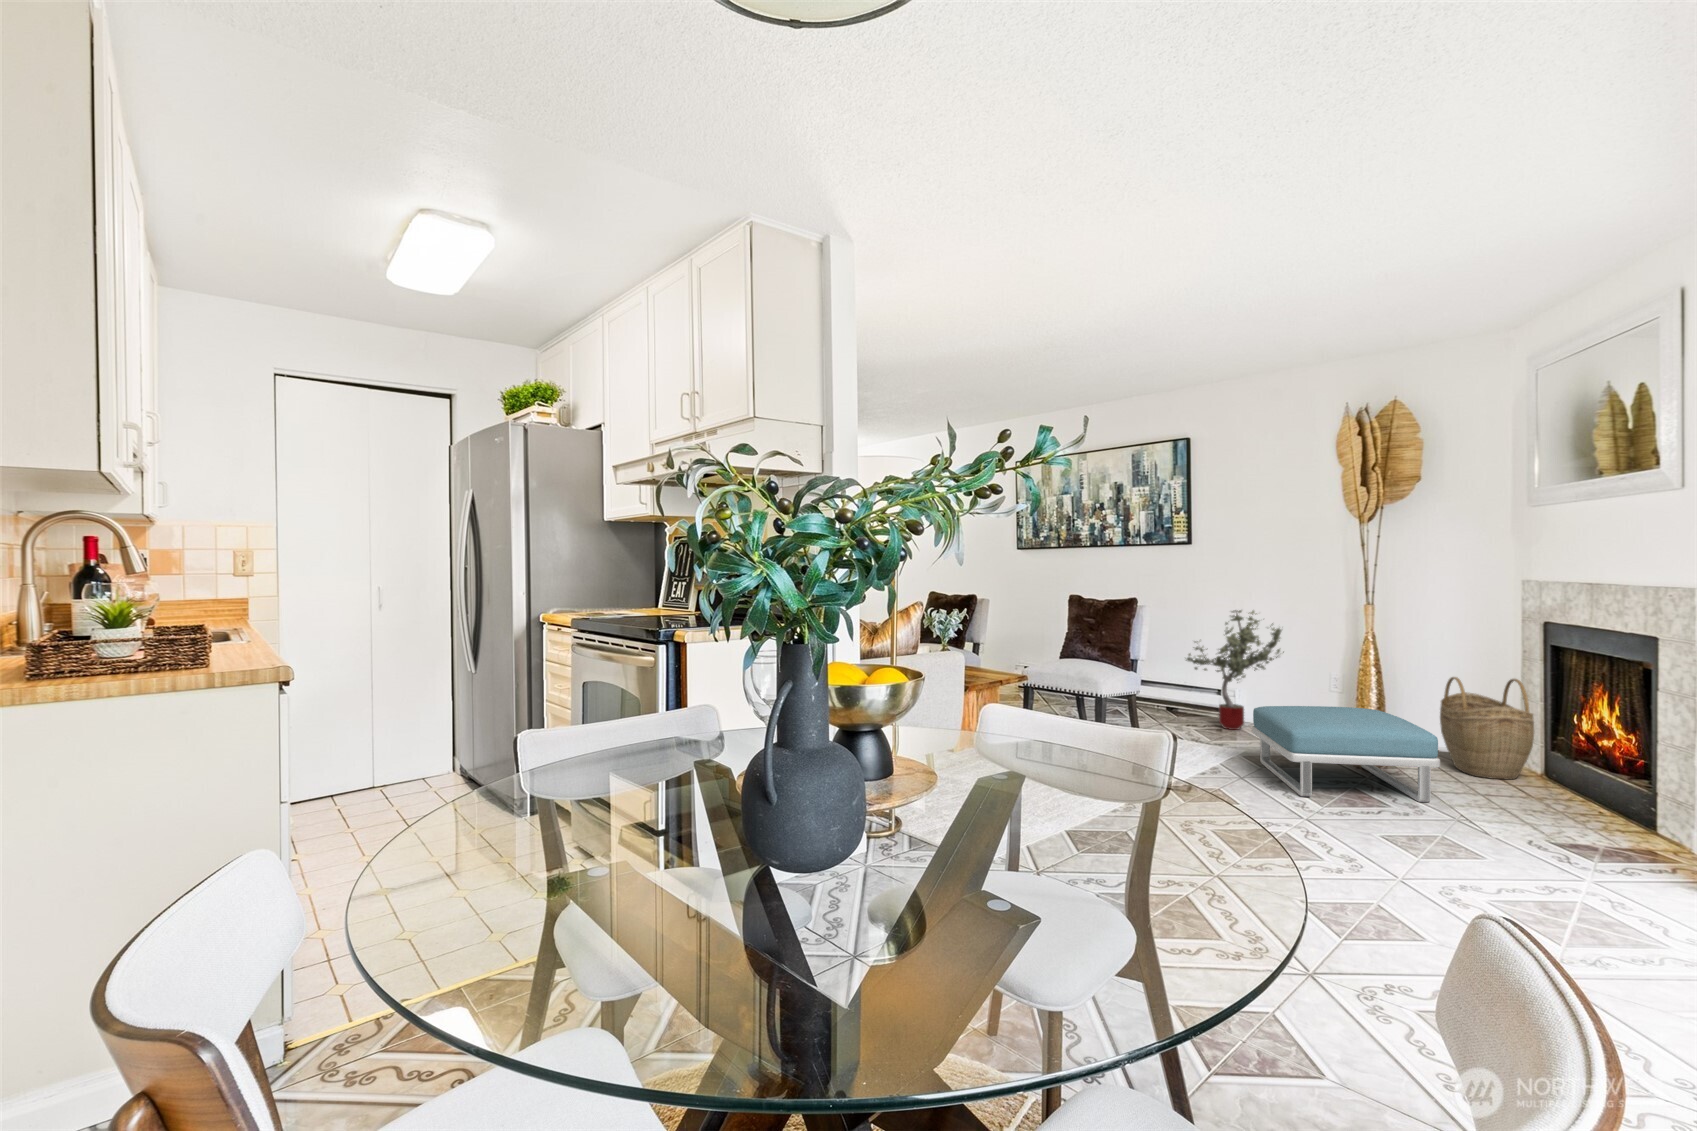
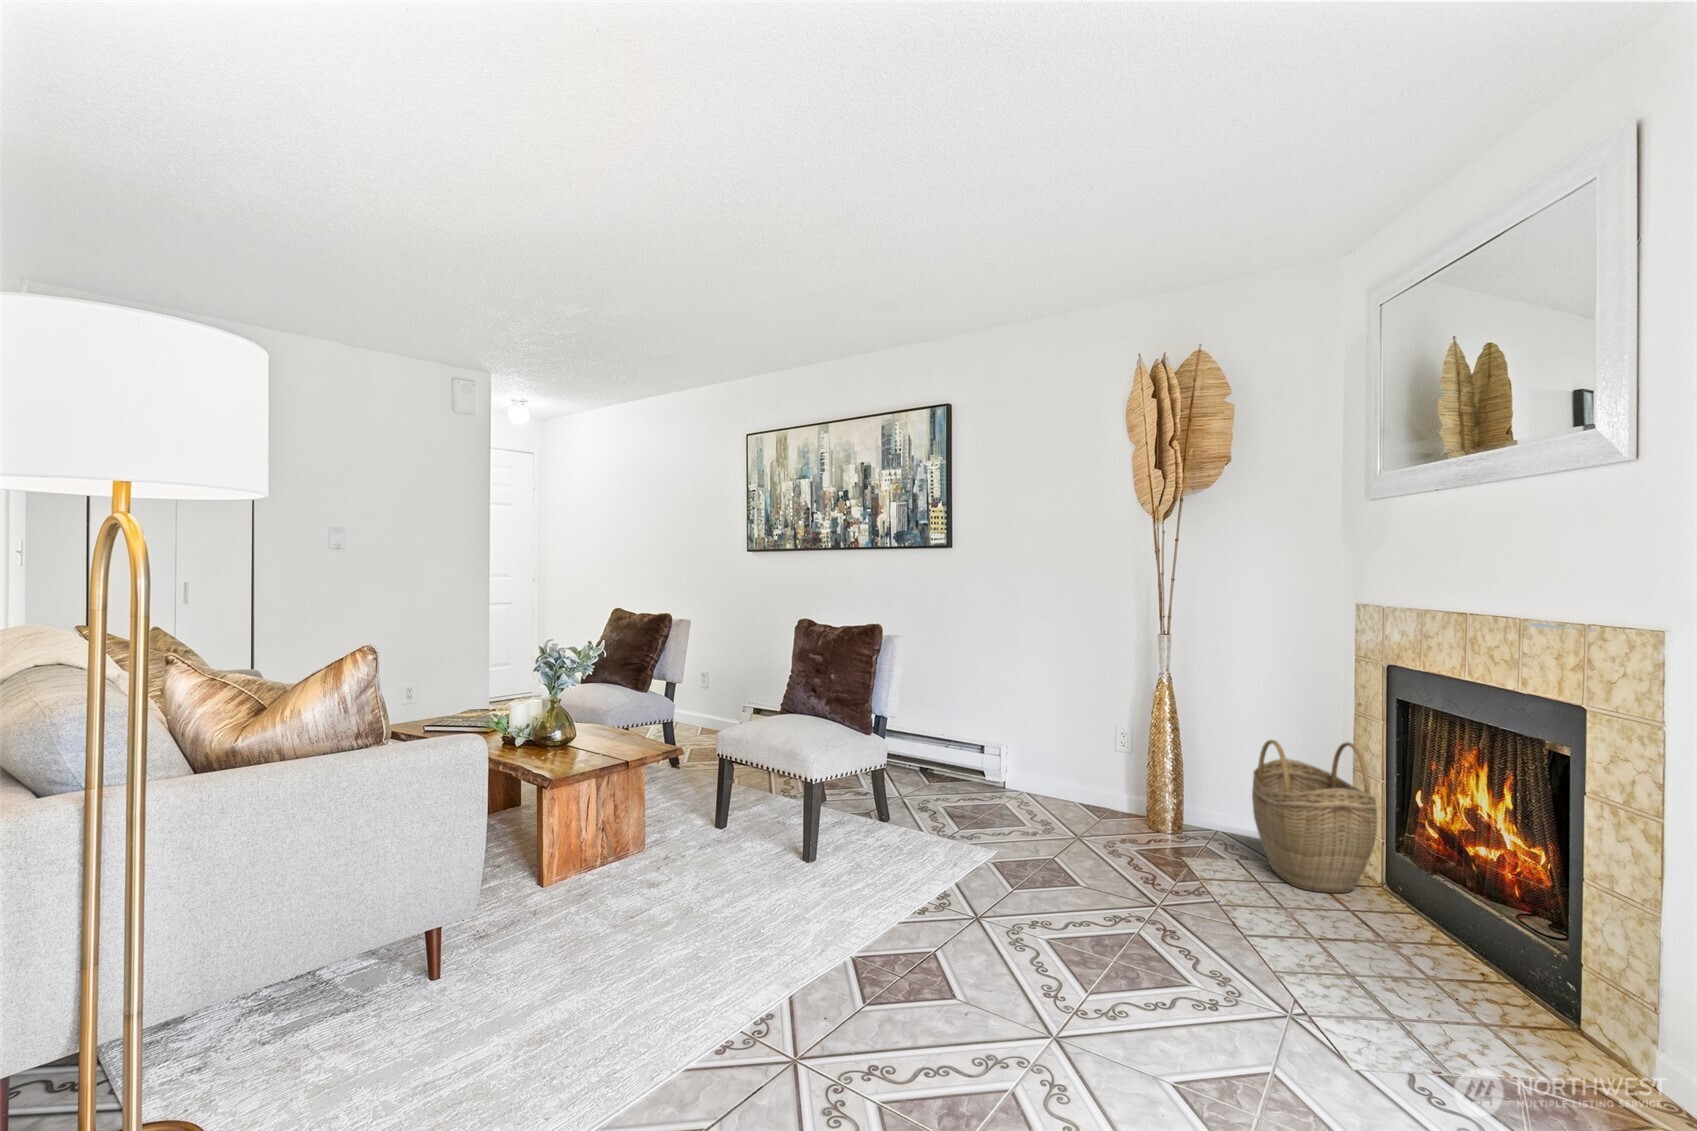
potted tree: present [1186,610,1284,730] -> none [934,636,1058,805]
footstool: present [1252,706,1440,802] -> none [1001,788,1260,957]

